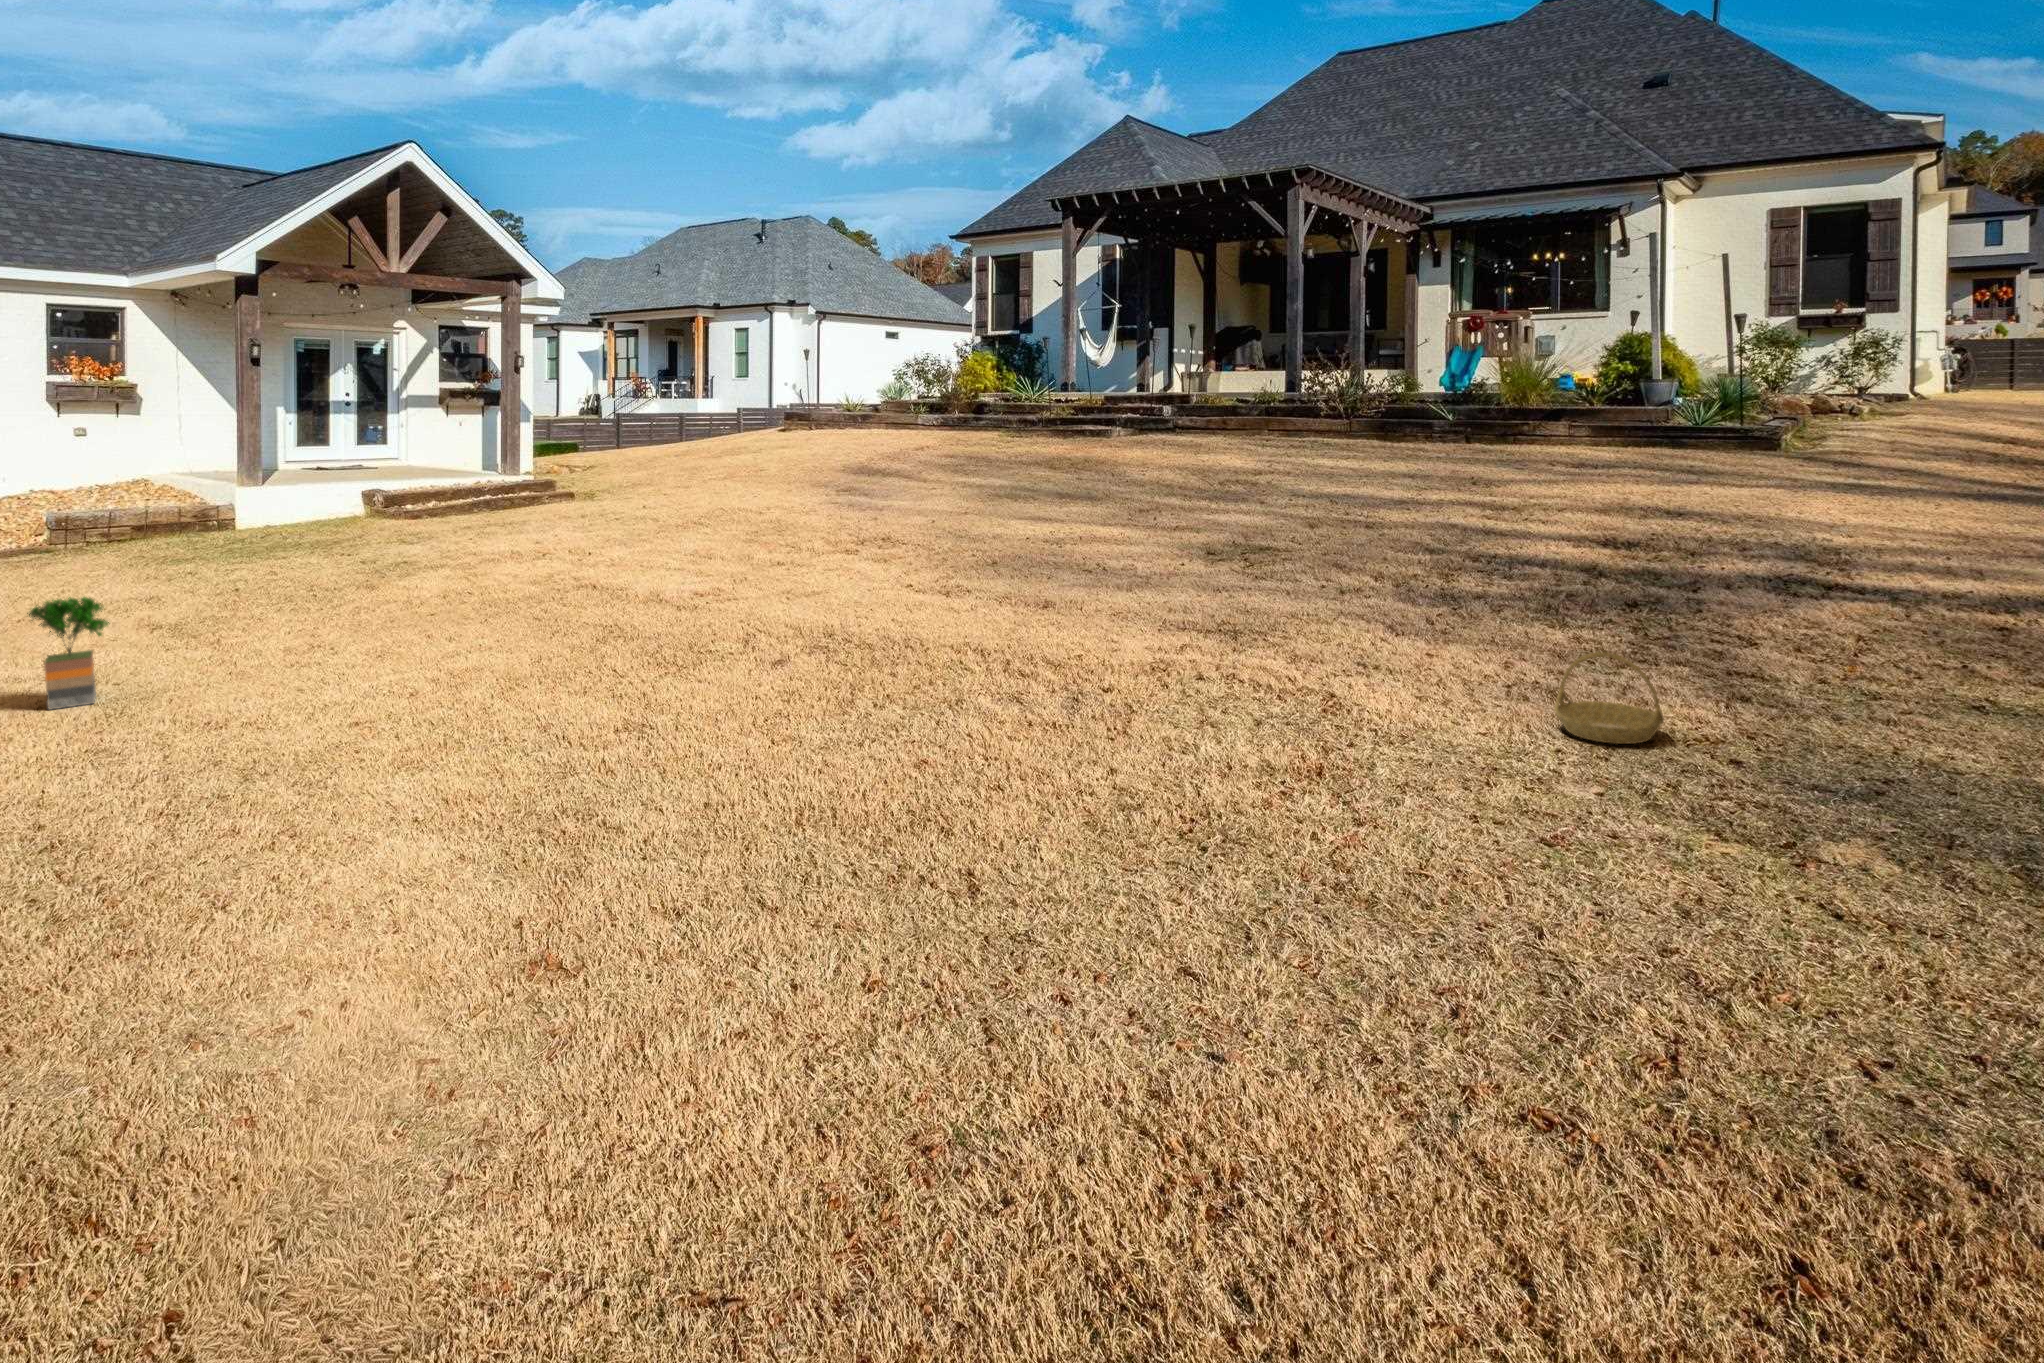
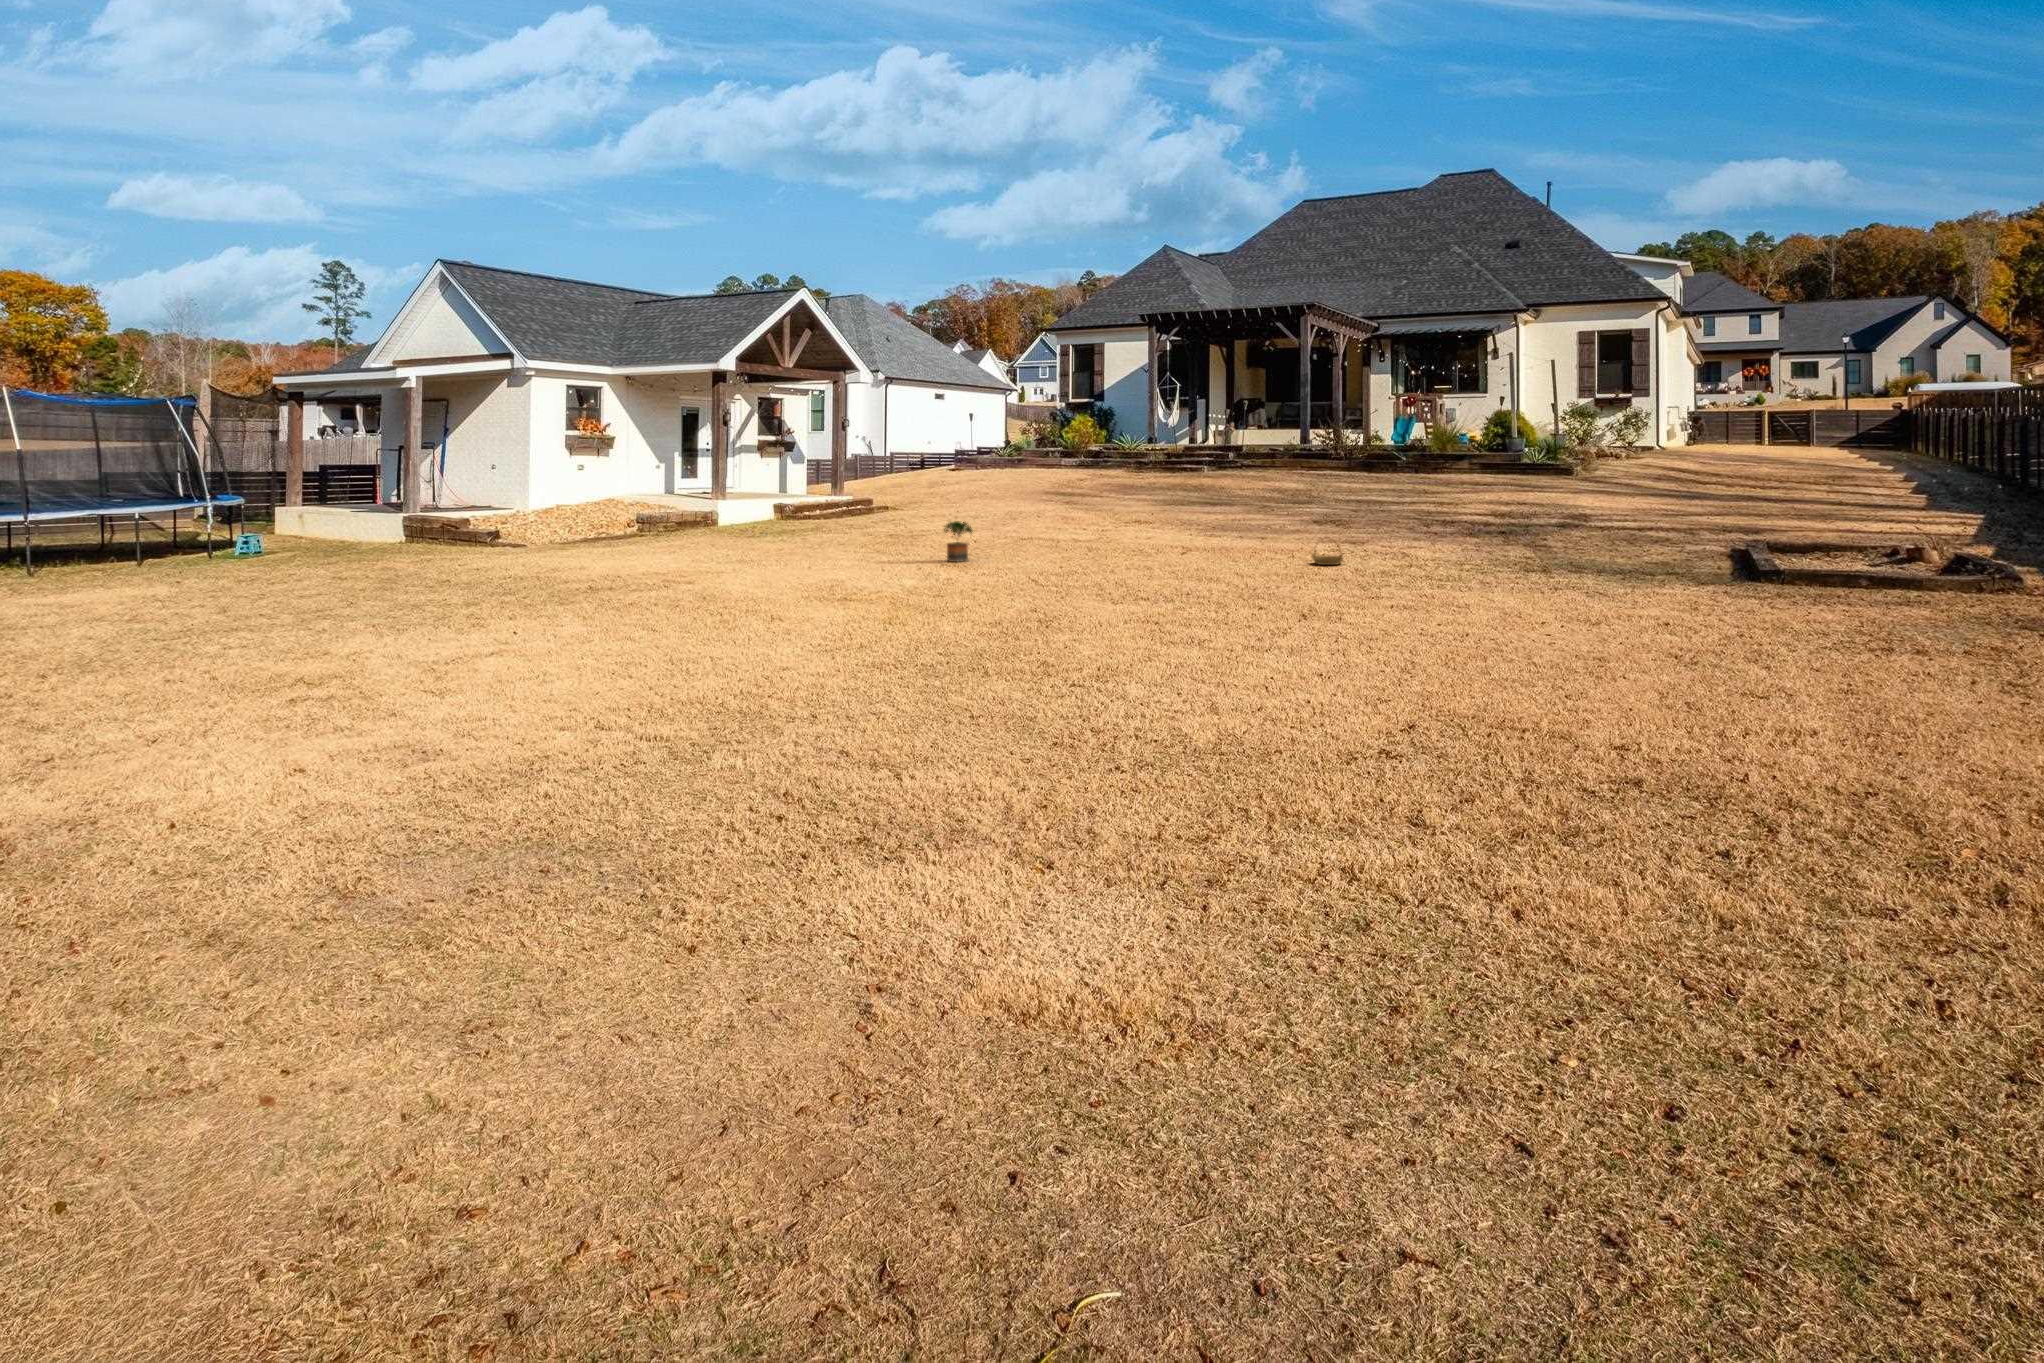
basket: present [1554,652,1664,744] -> present [1312,543,1343,565]

